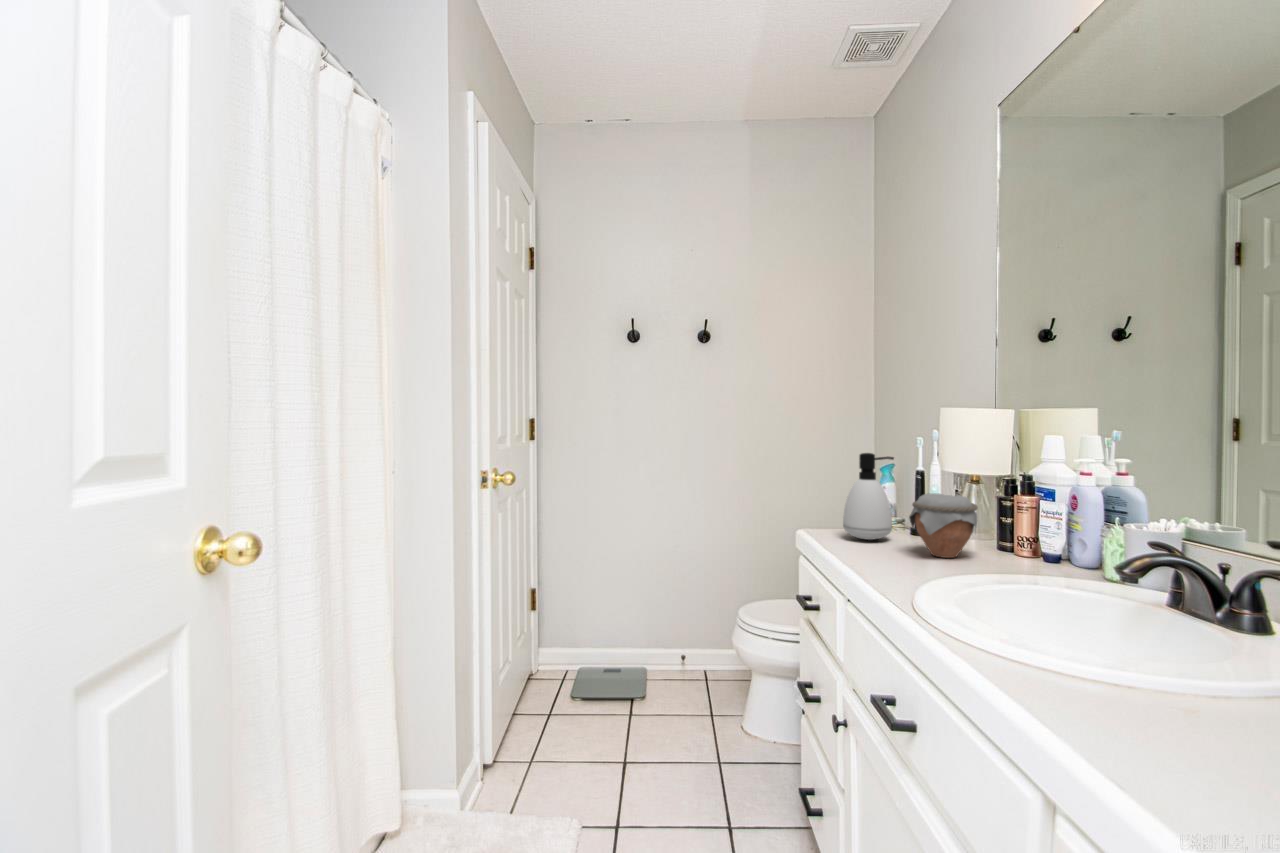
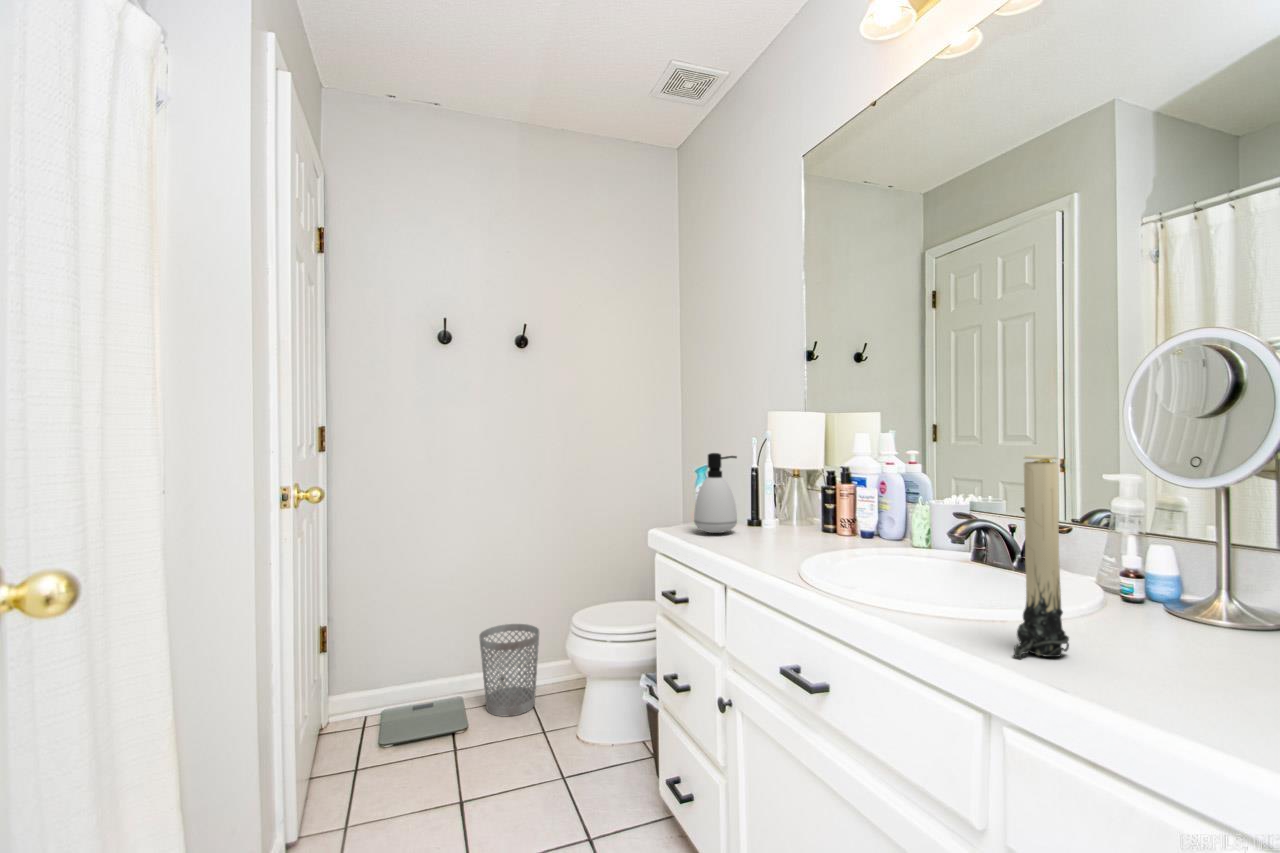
candle: none [1101,482,1192,749] -> present [1014,455,1069,657]
jar: present [909,493,978,558] -> none [761,486,815,542]
wastebasket: none [661,607,718,694] -> present [479,624,539,717]

